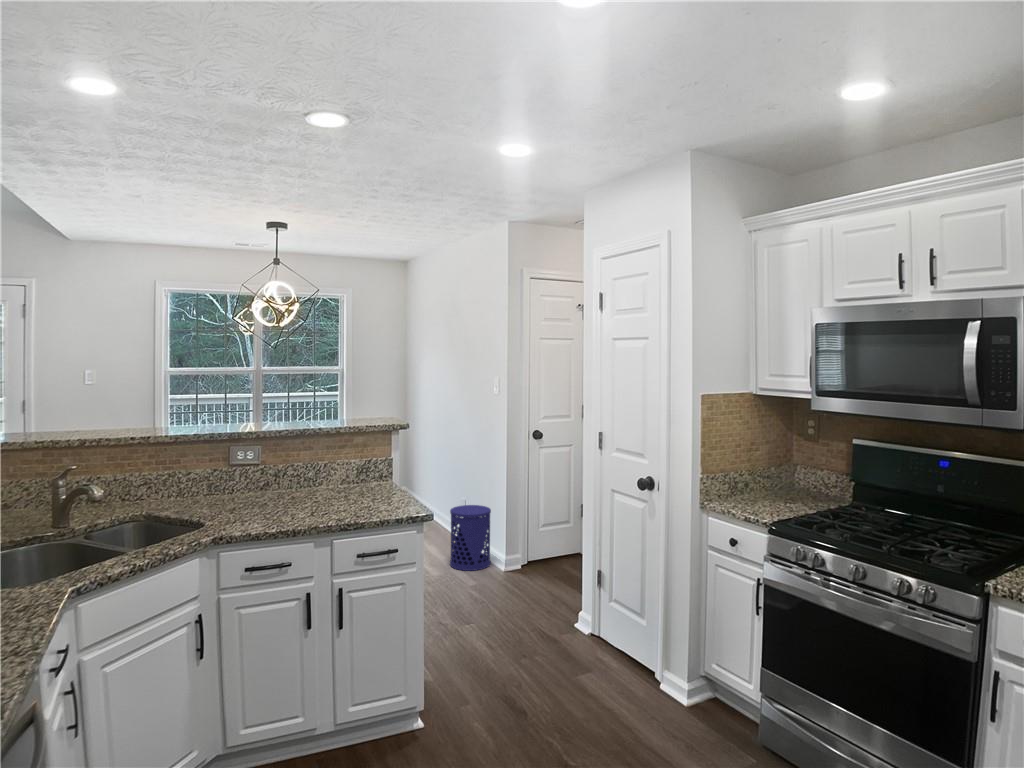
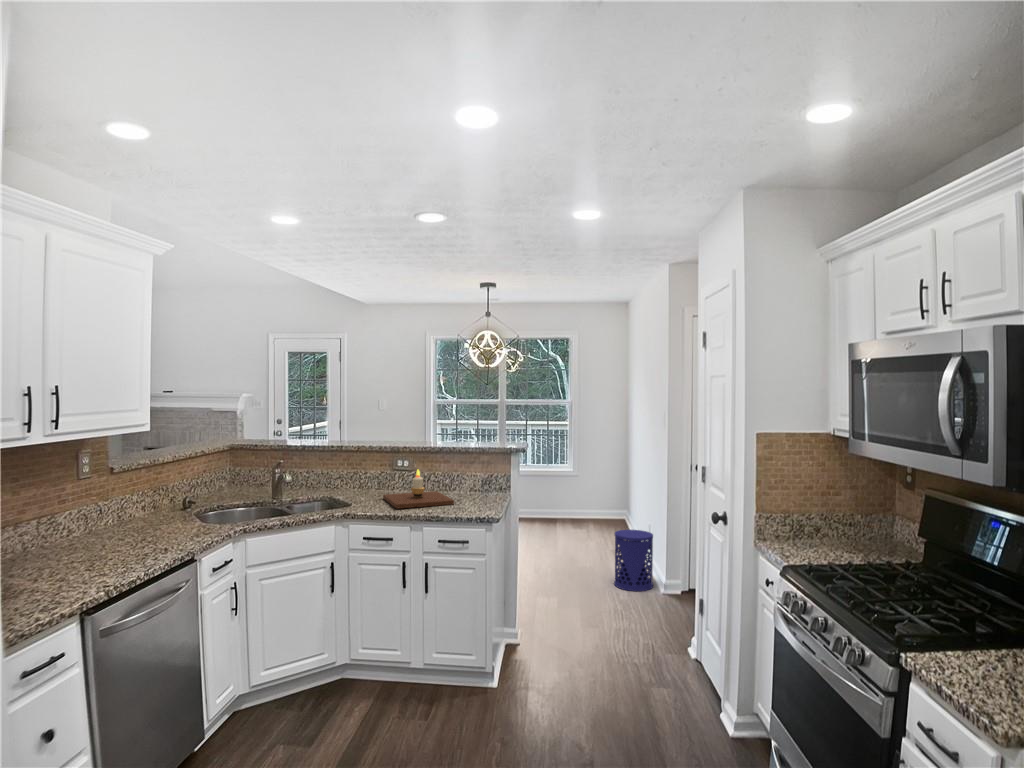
candle: none [238,462,353,521] -> present [383,470,454,509]

